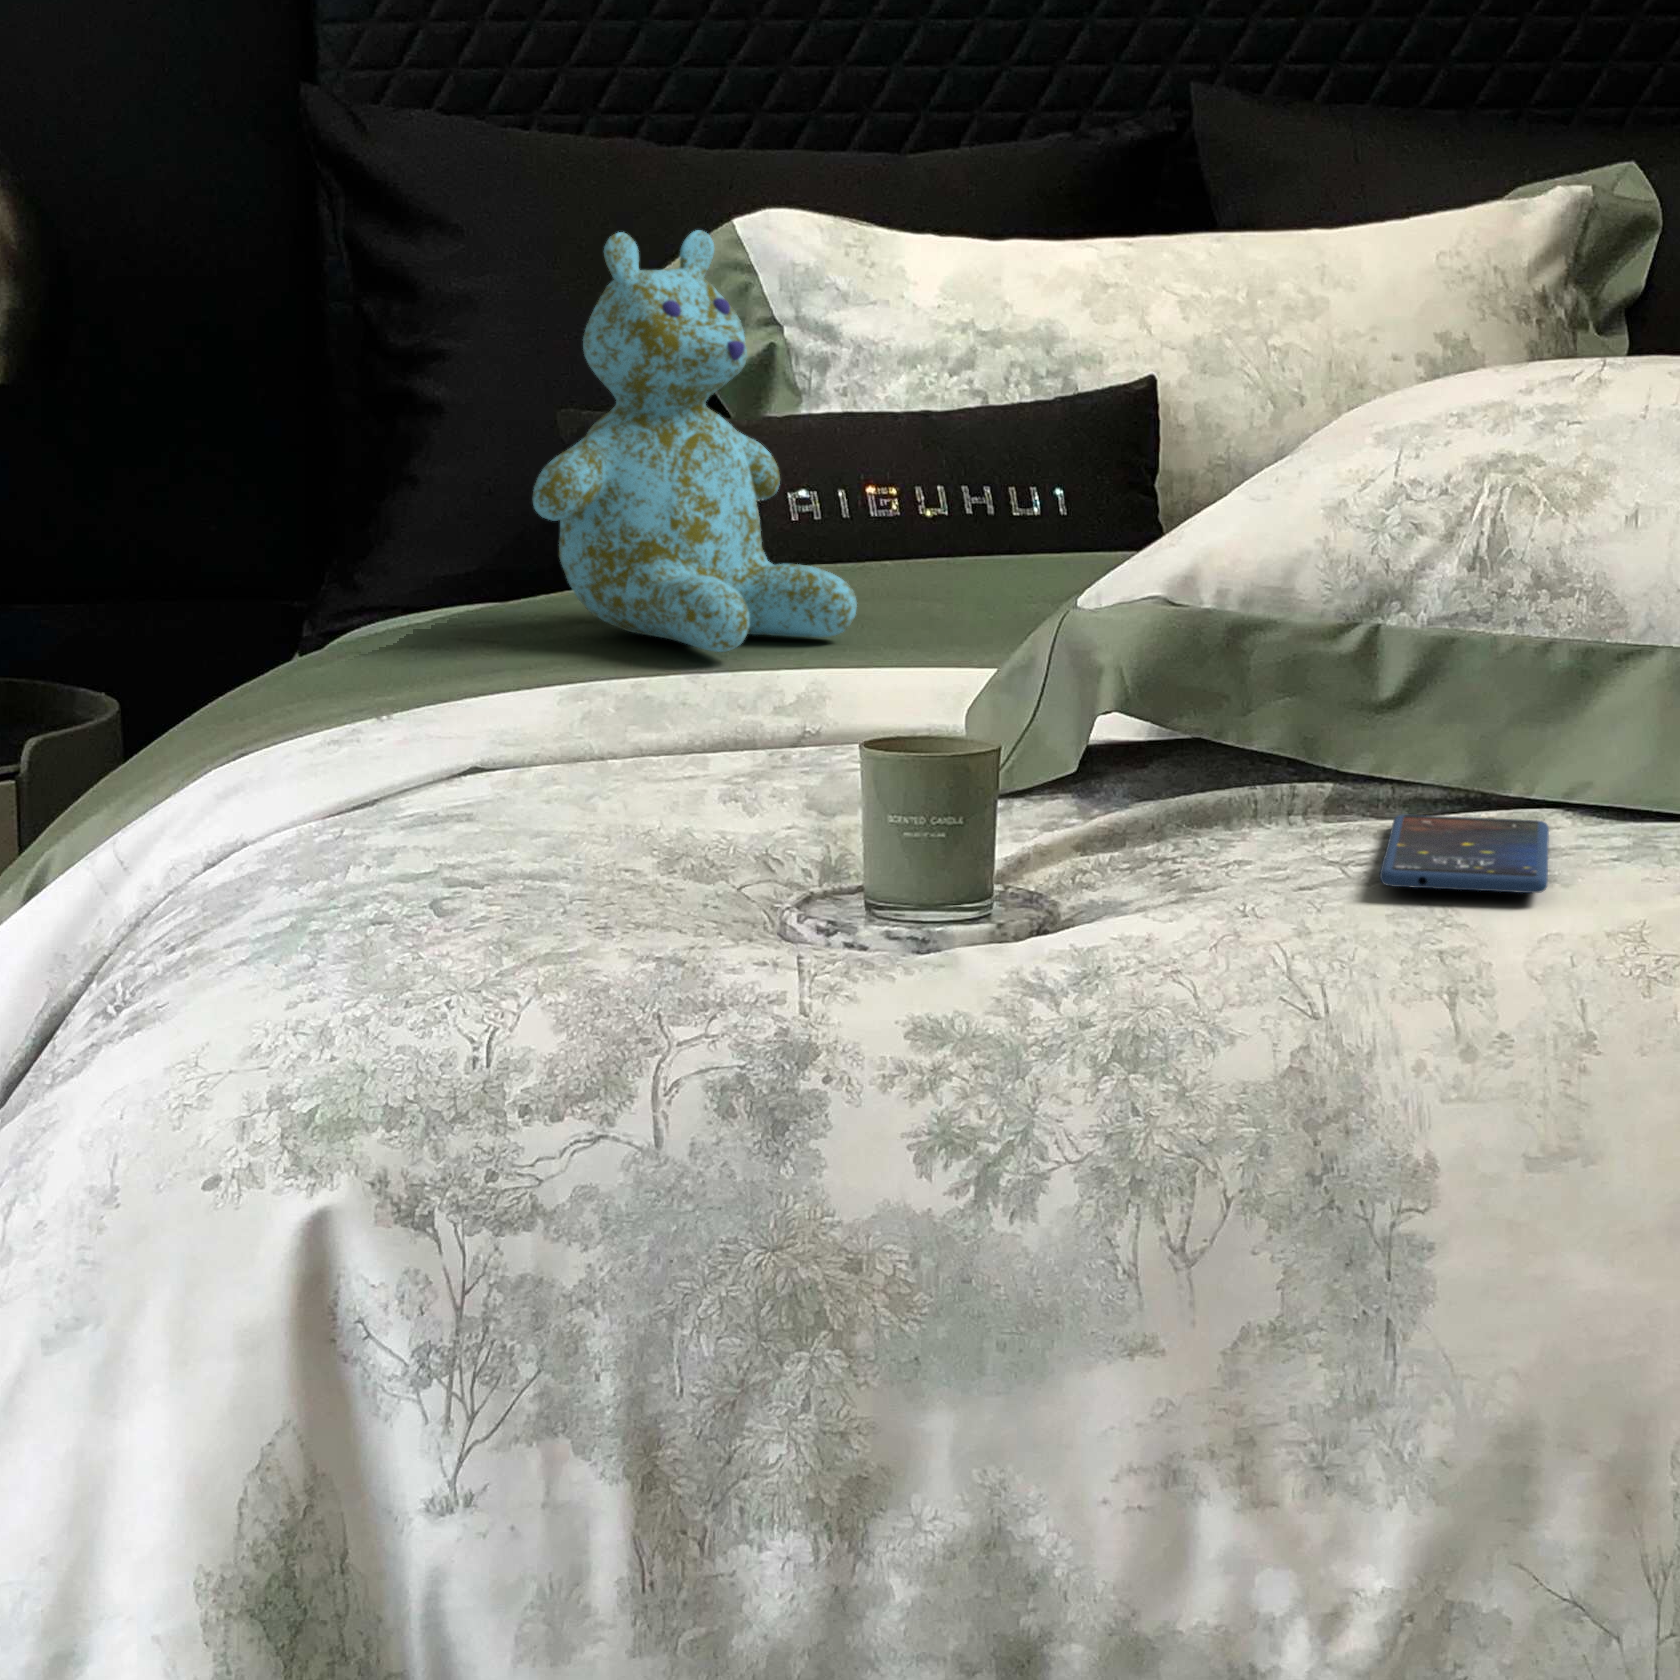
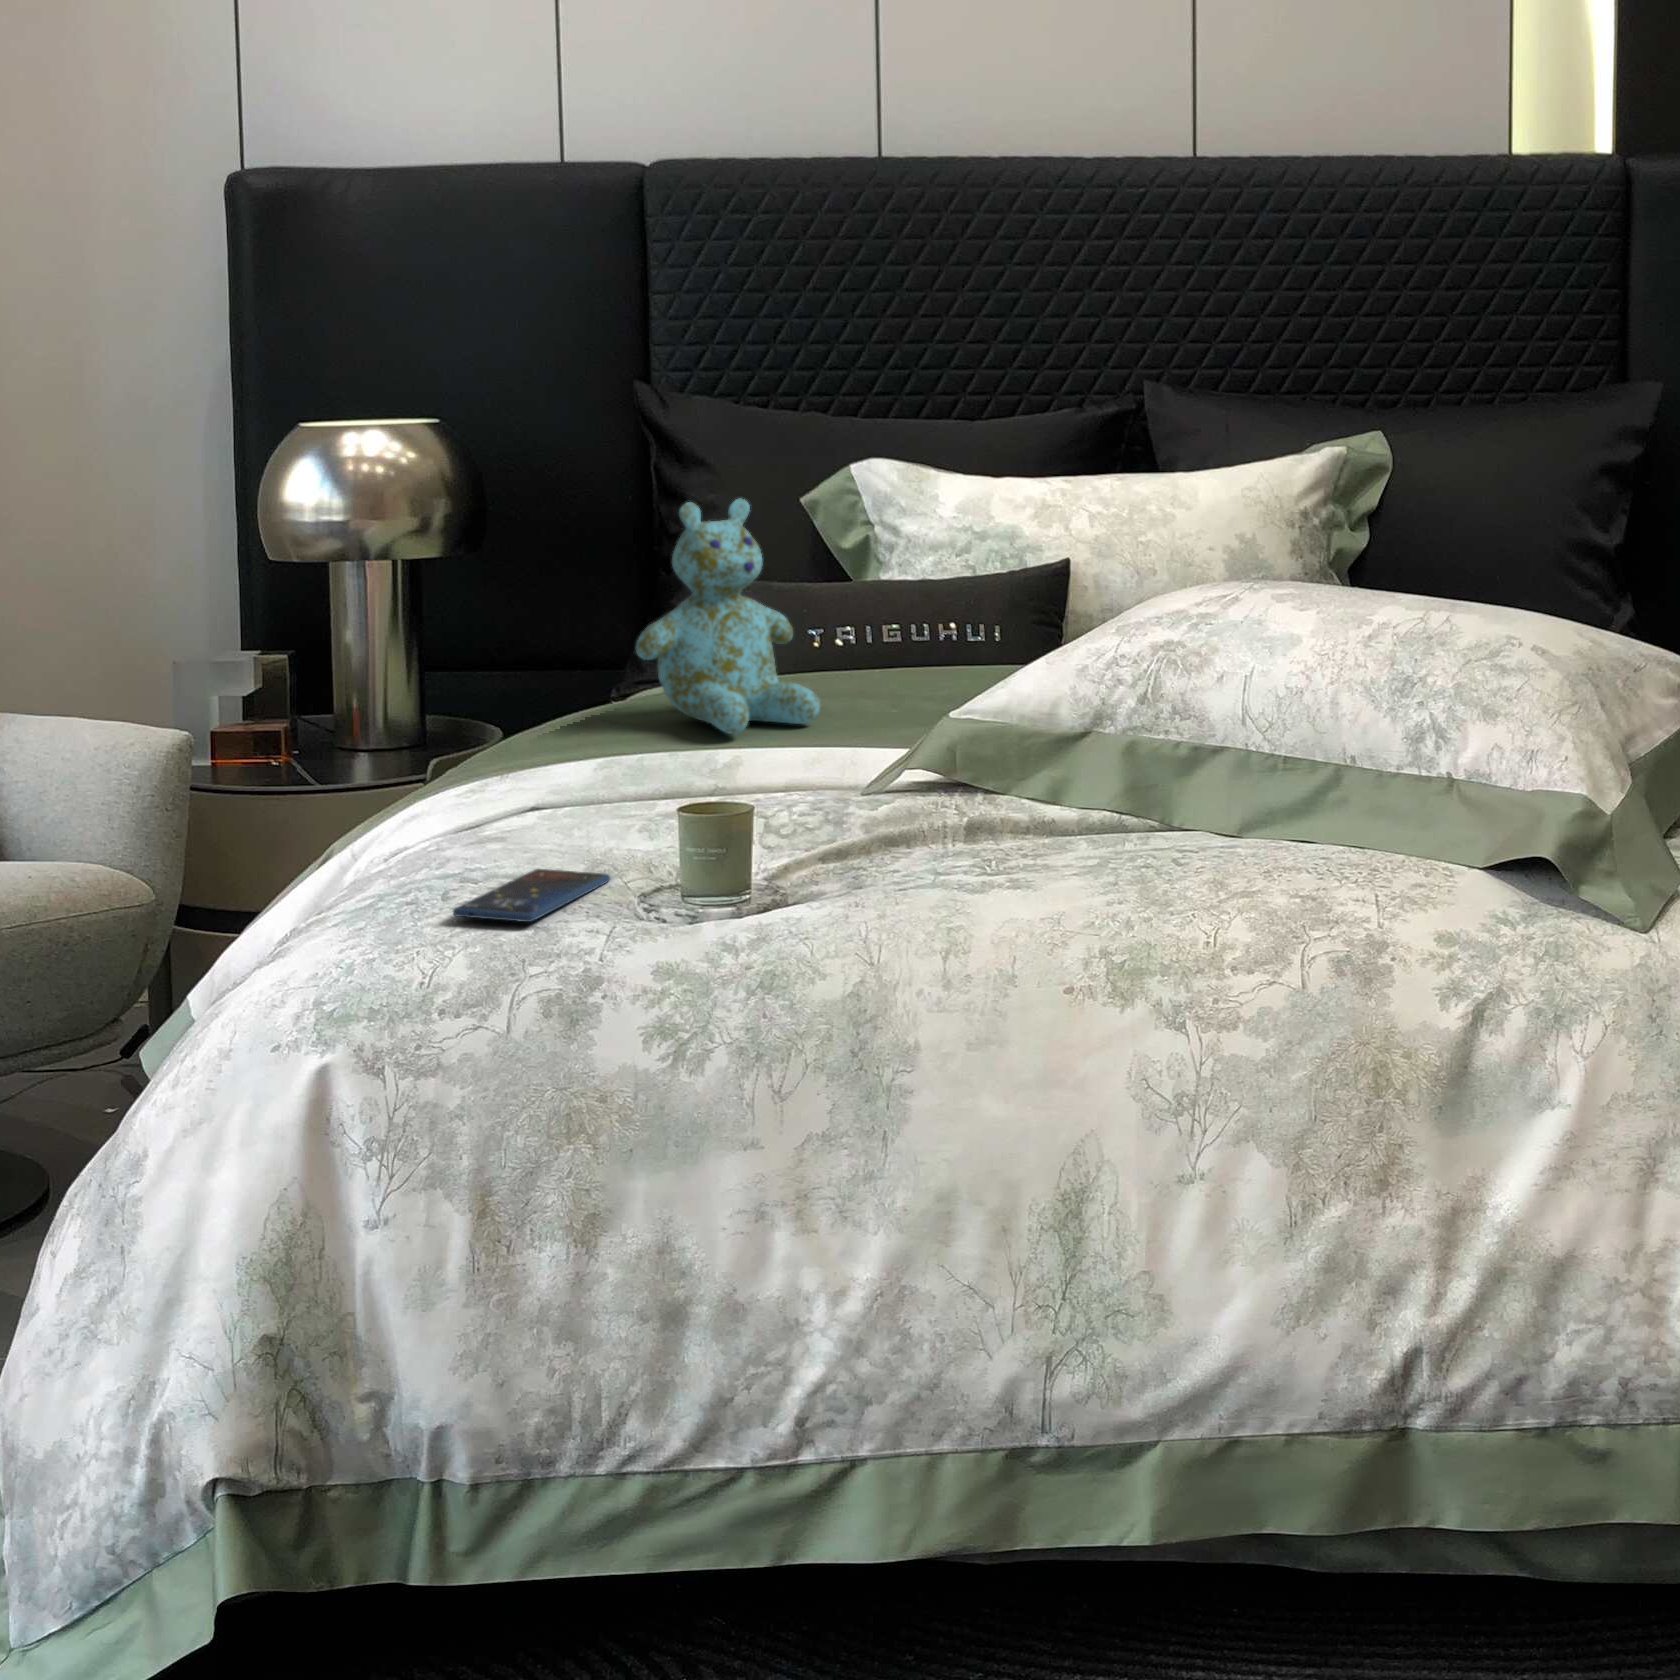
smartphone: present [1380,815,1549,893] -> present [453,869,610,922]

